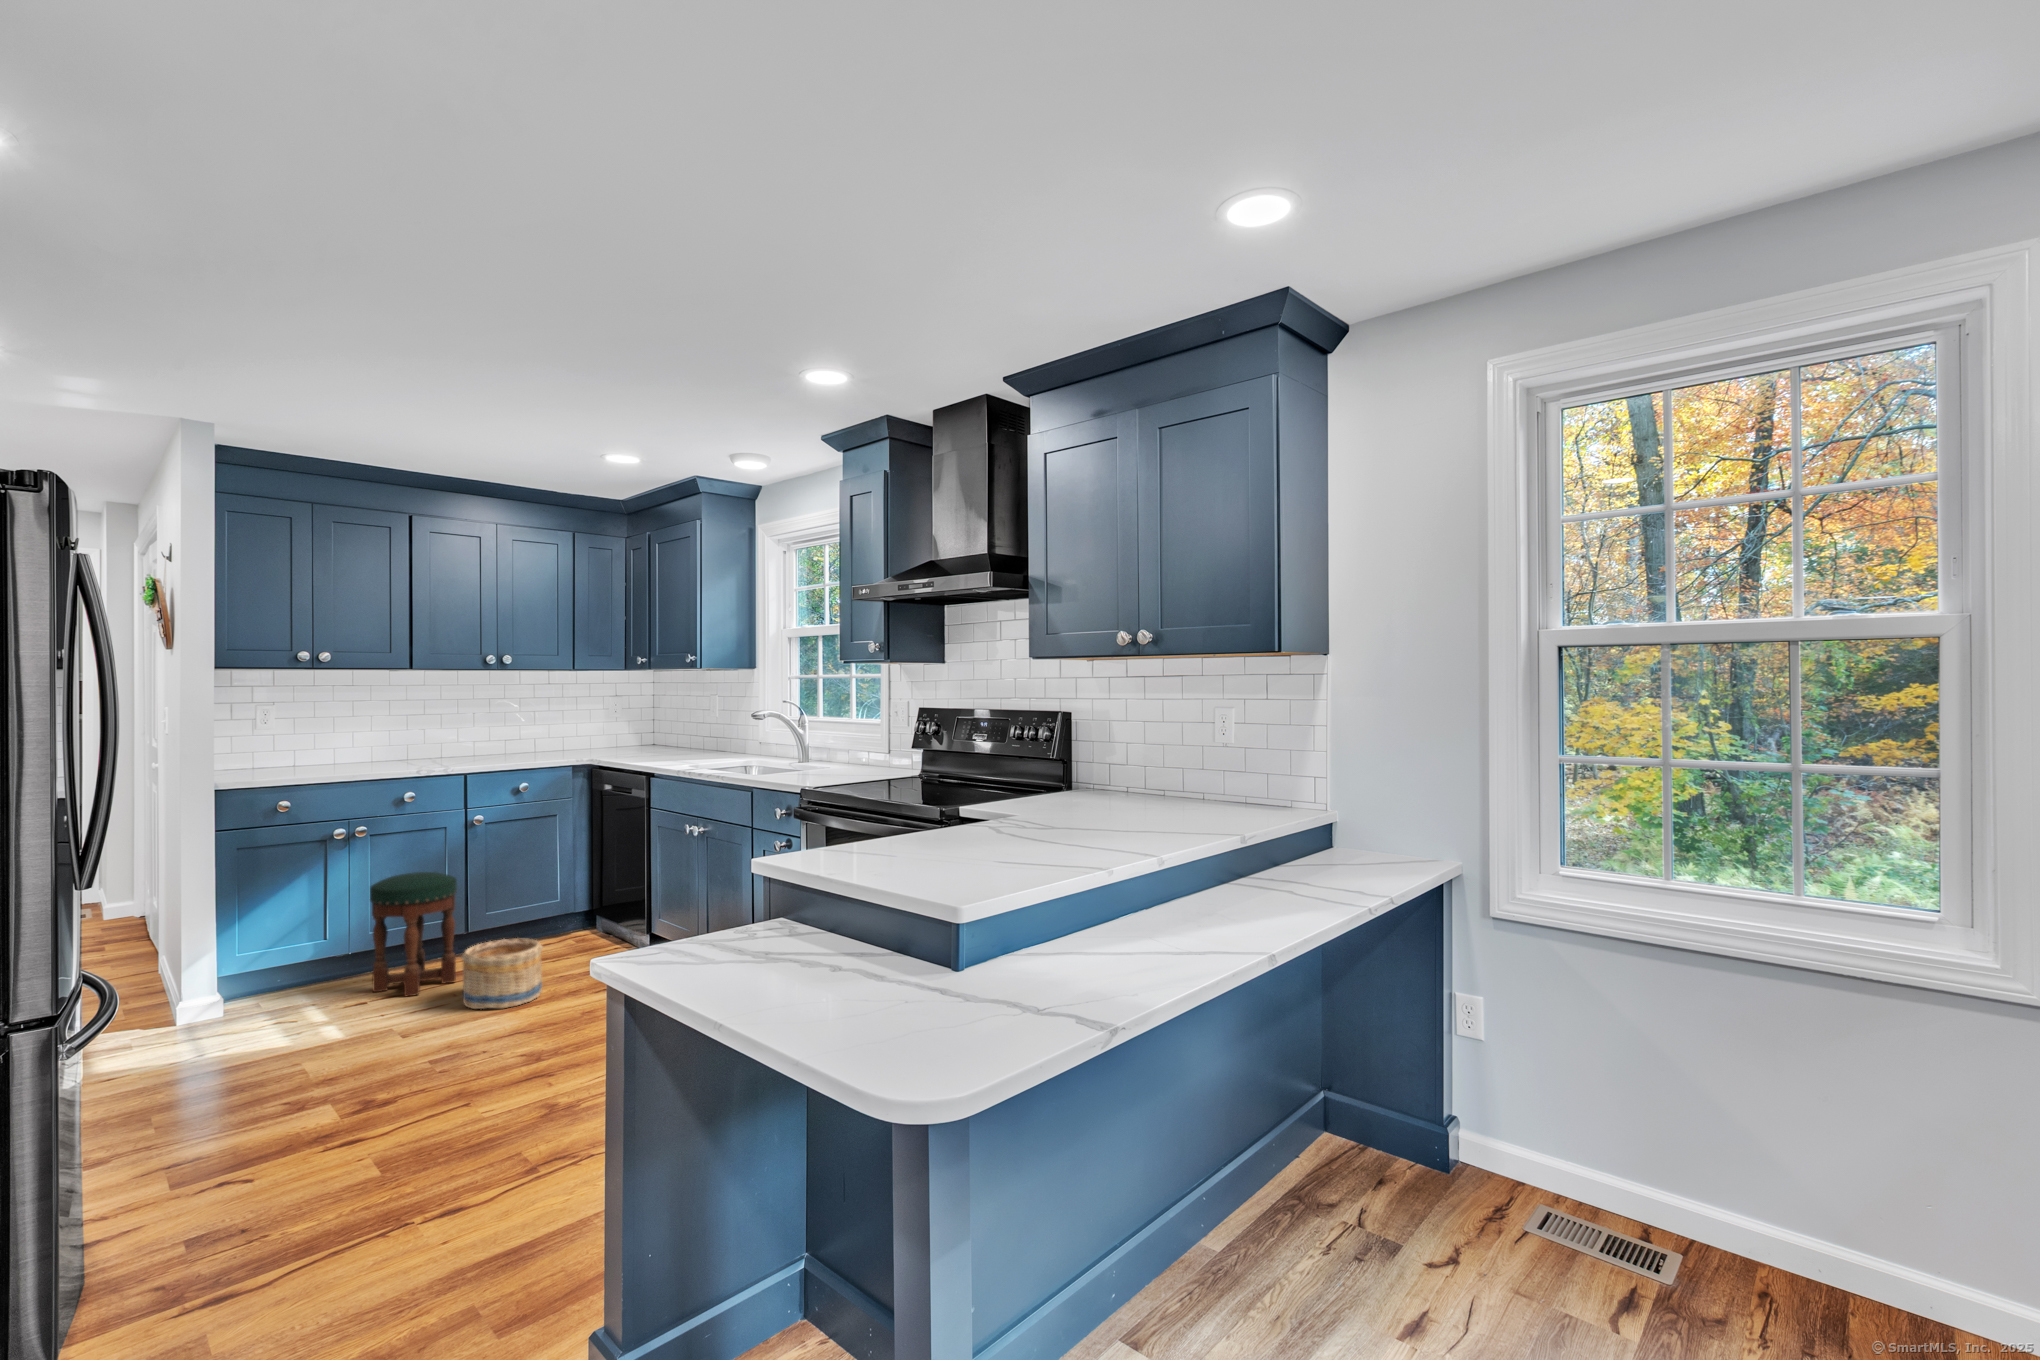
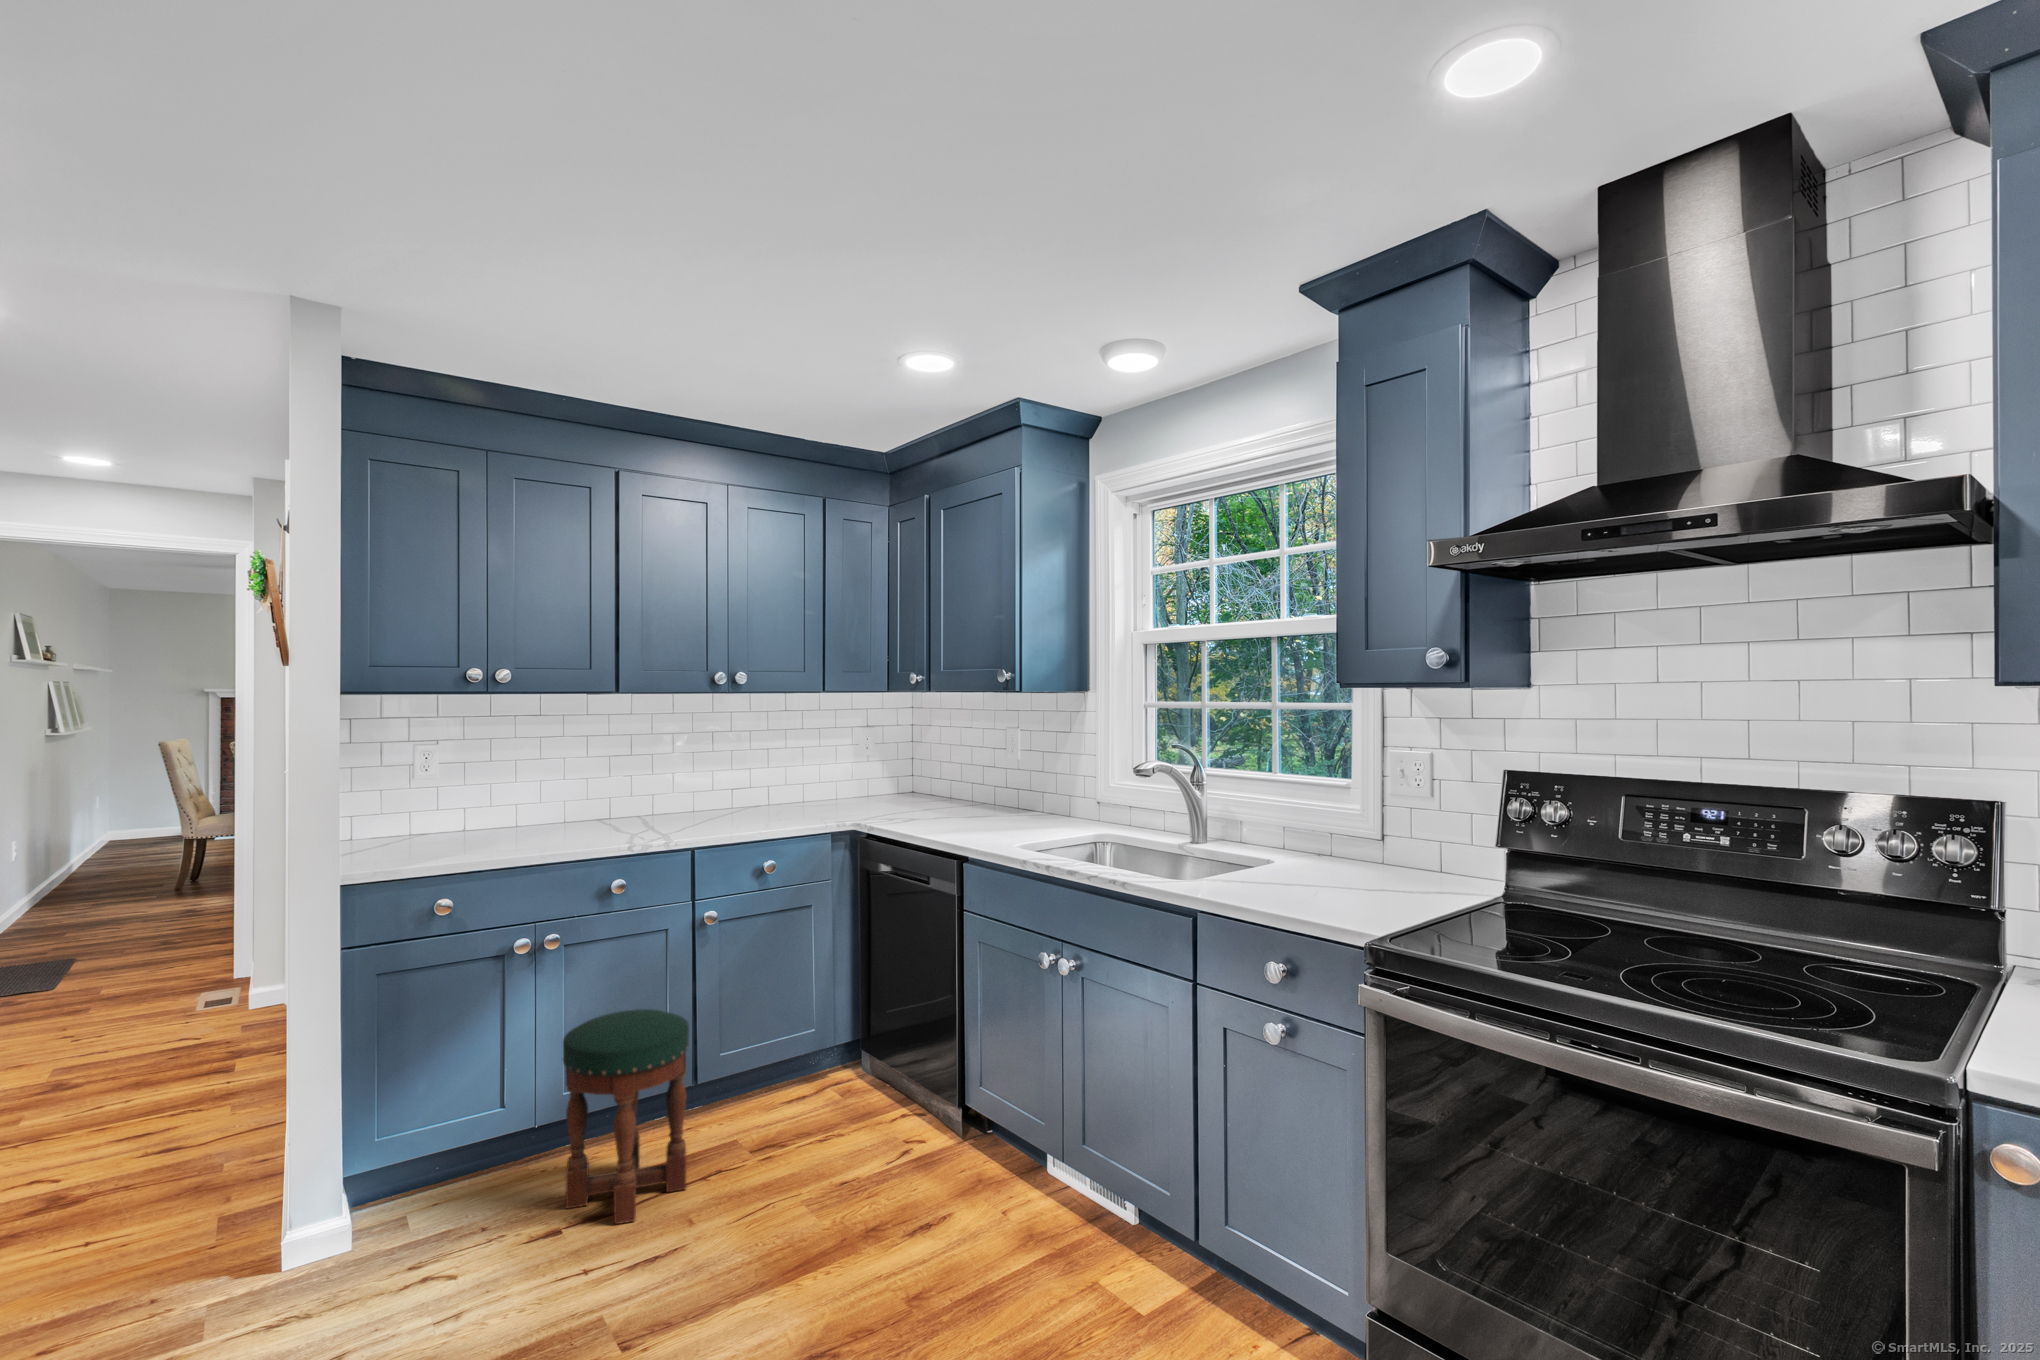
basket: present [461,938,542,1009] -> none [705,1131,828,1272]

